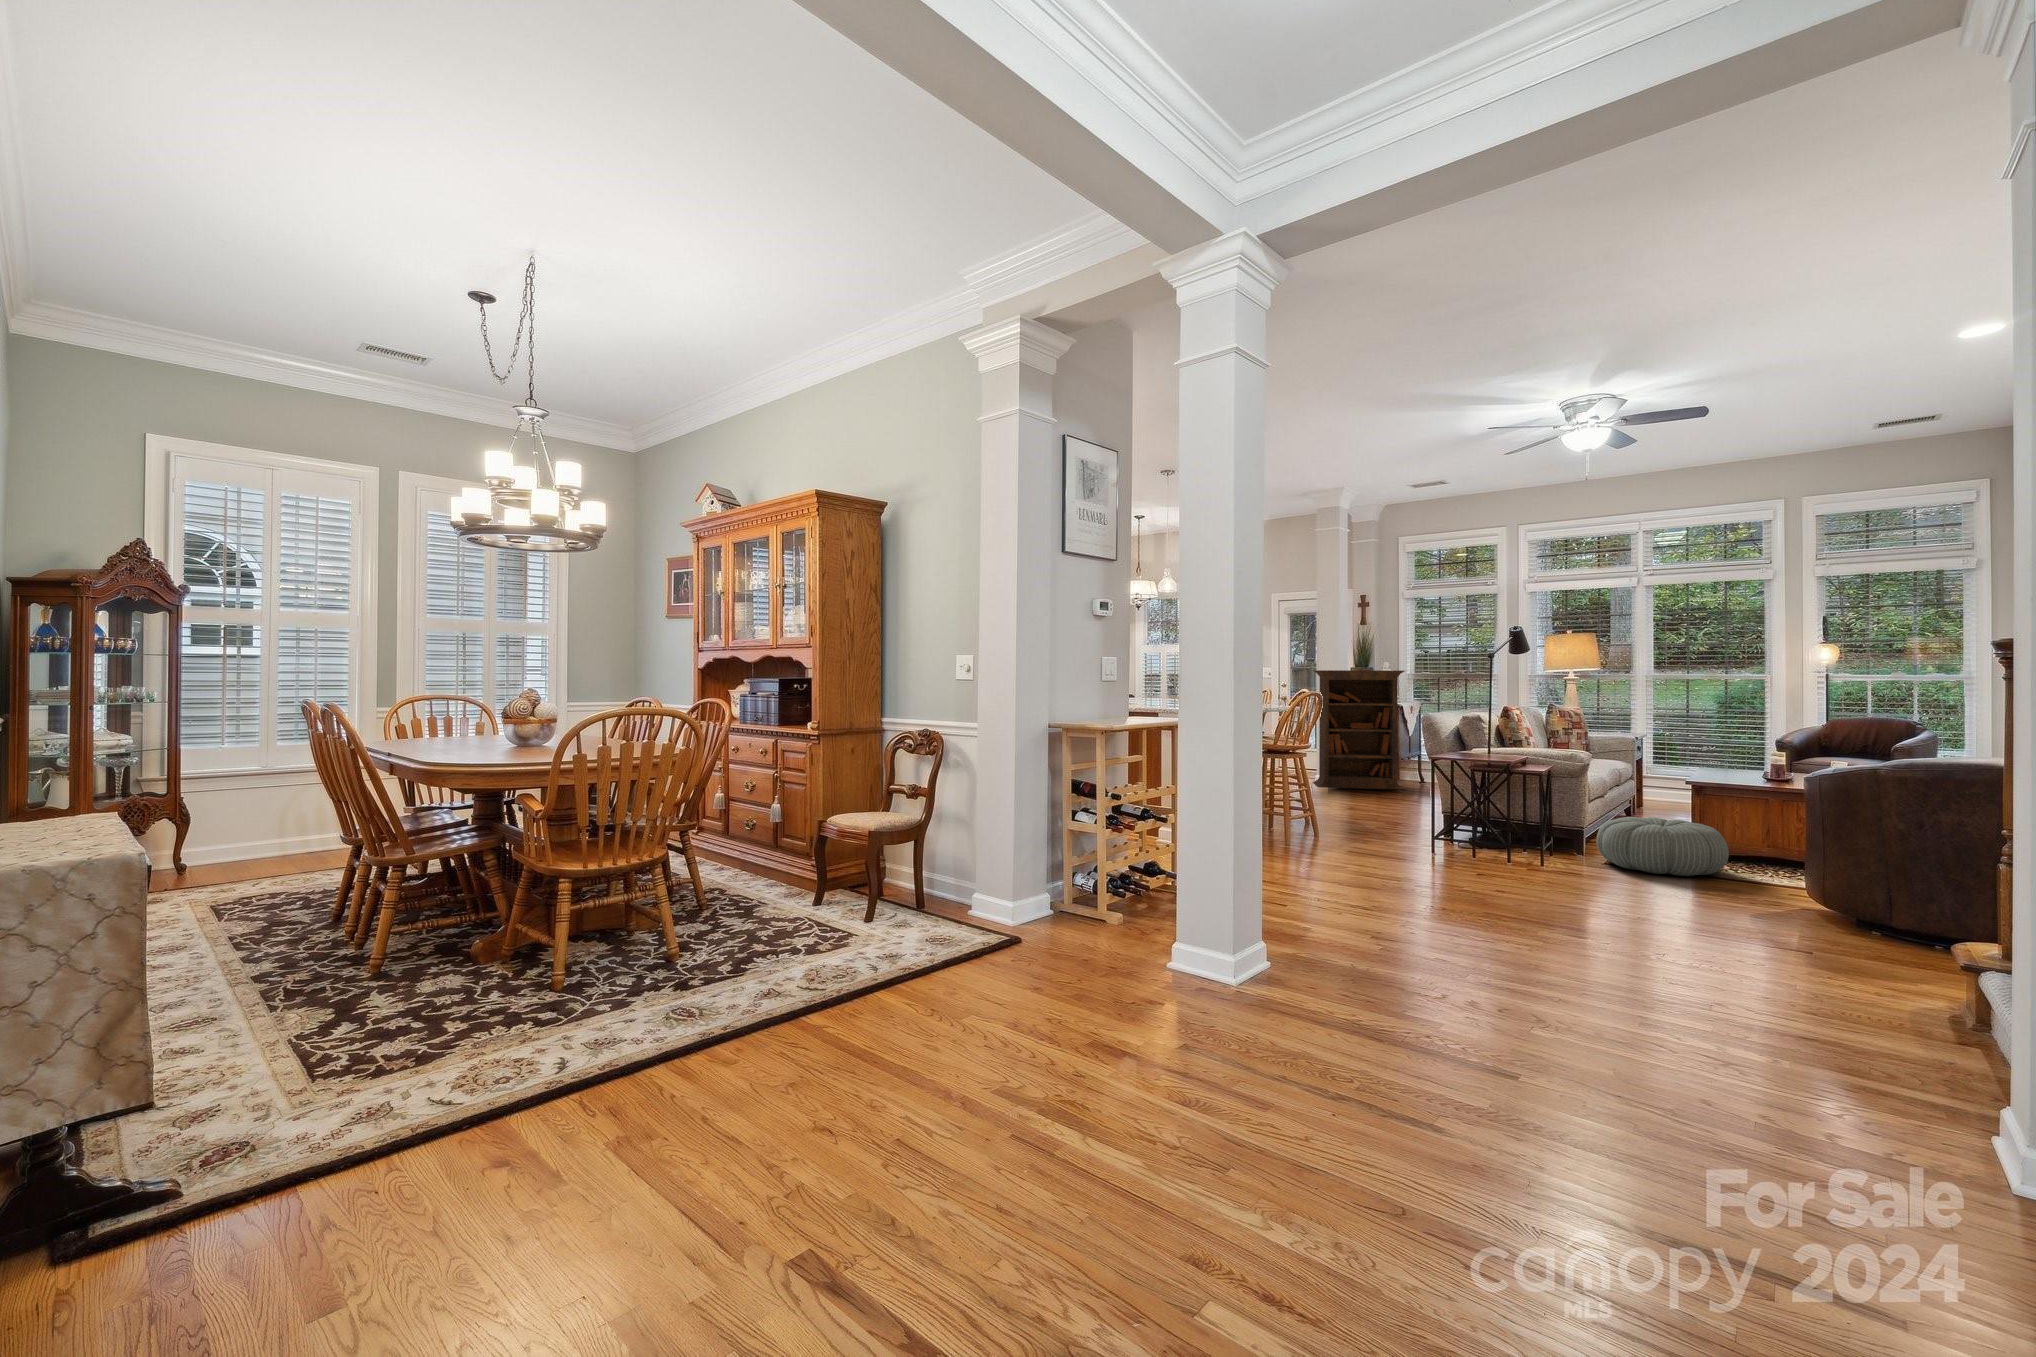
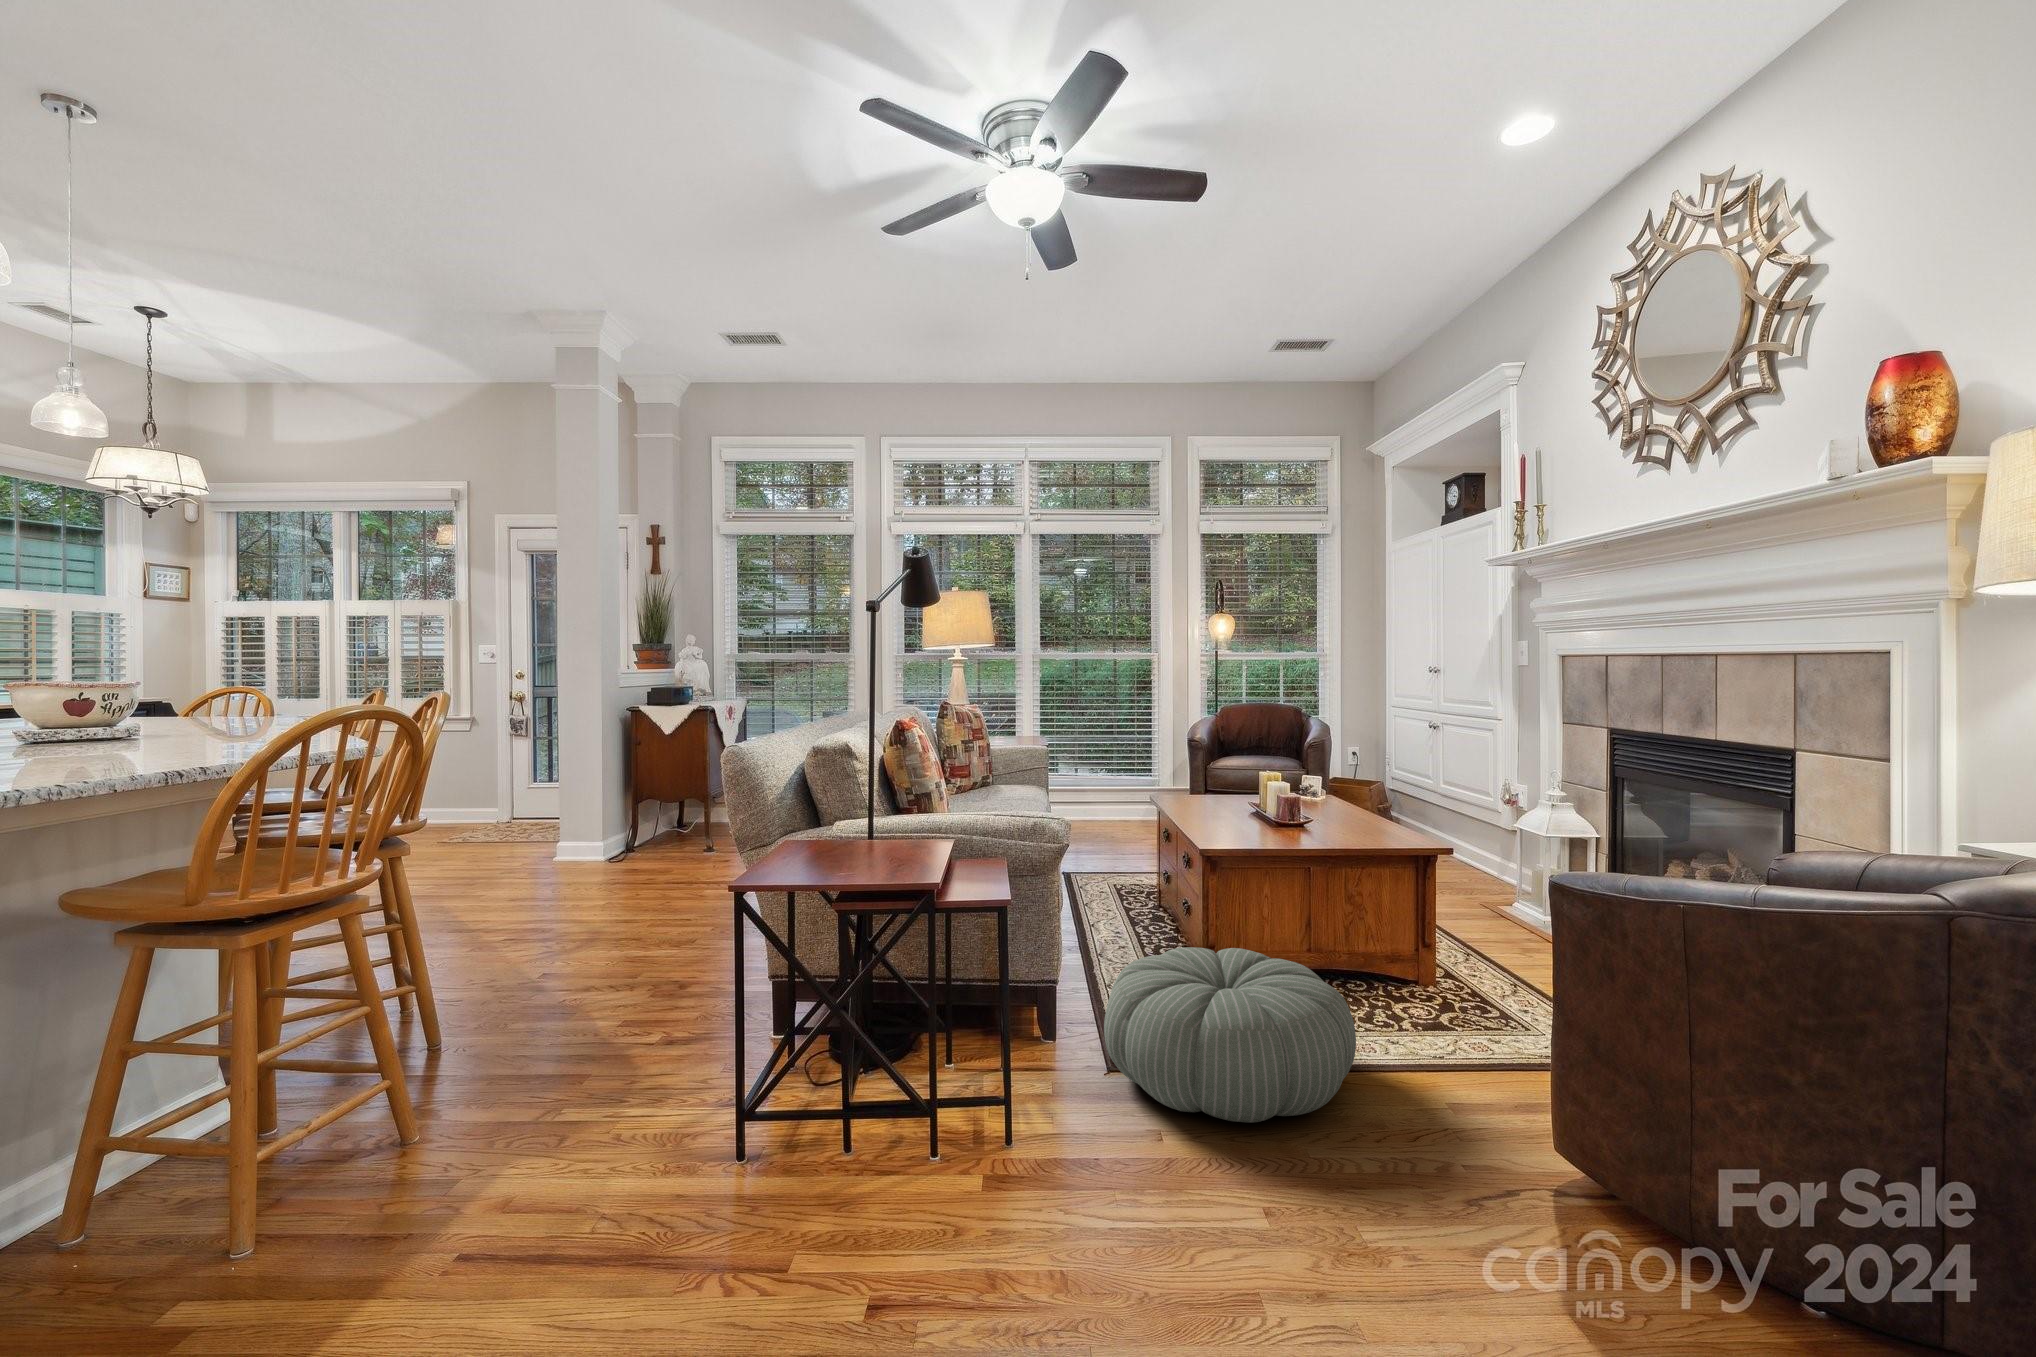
bookcase: present [1313,670,1404,789] -> none [545,645,715,870]

